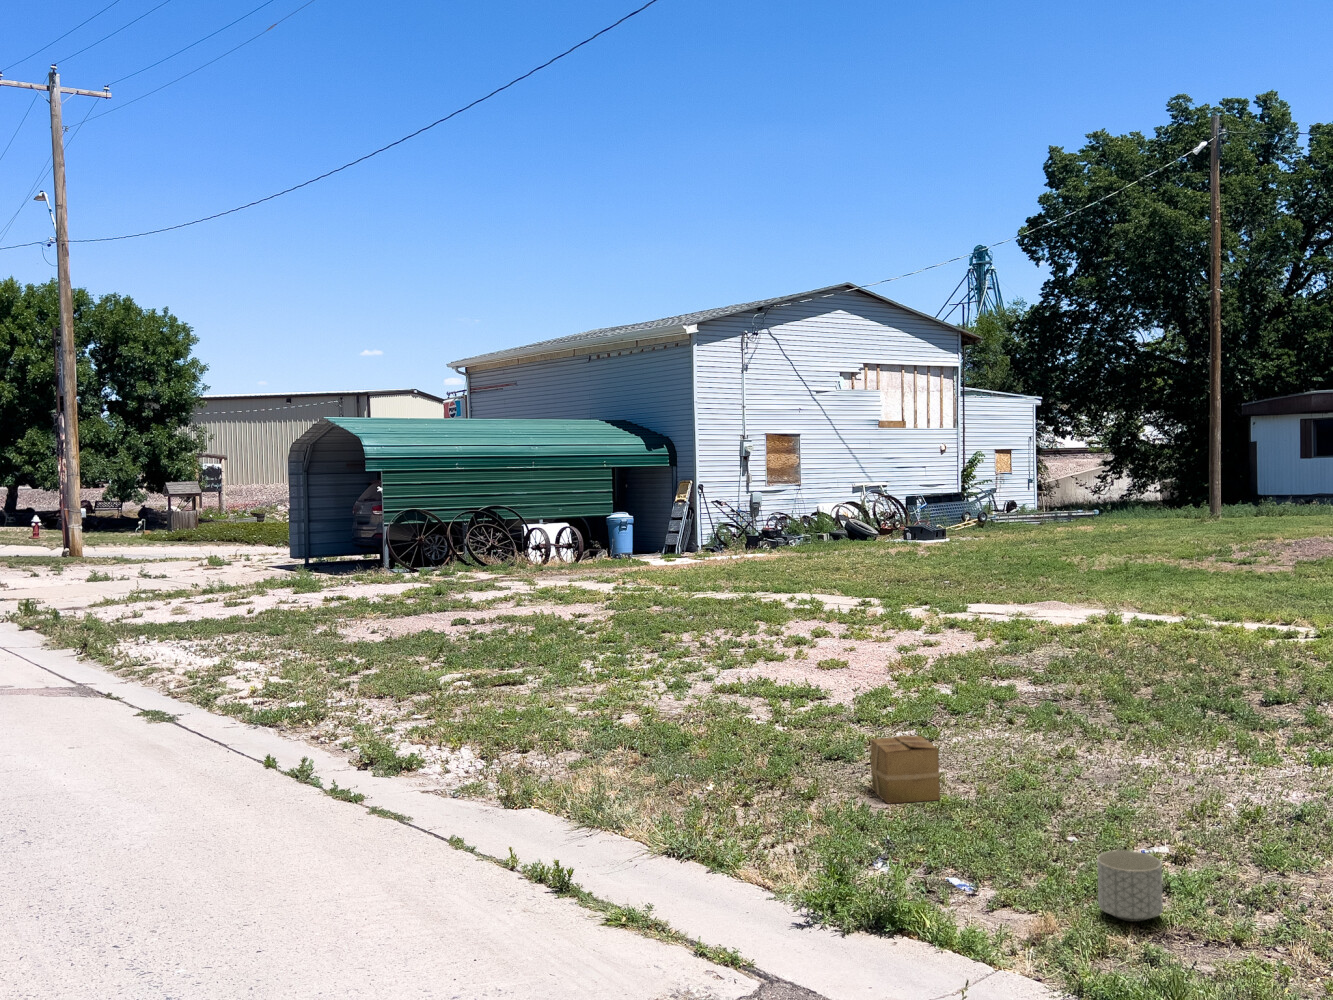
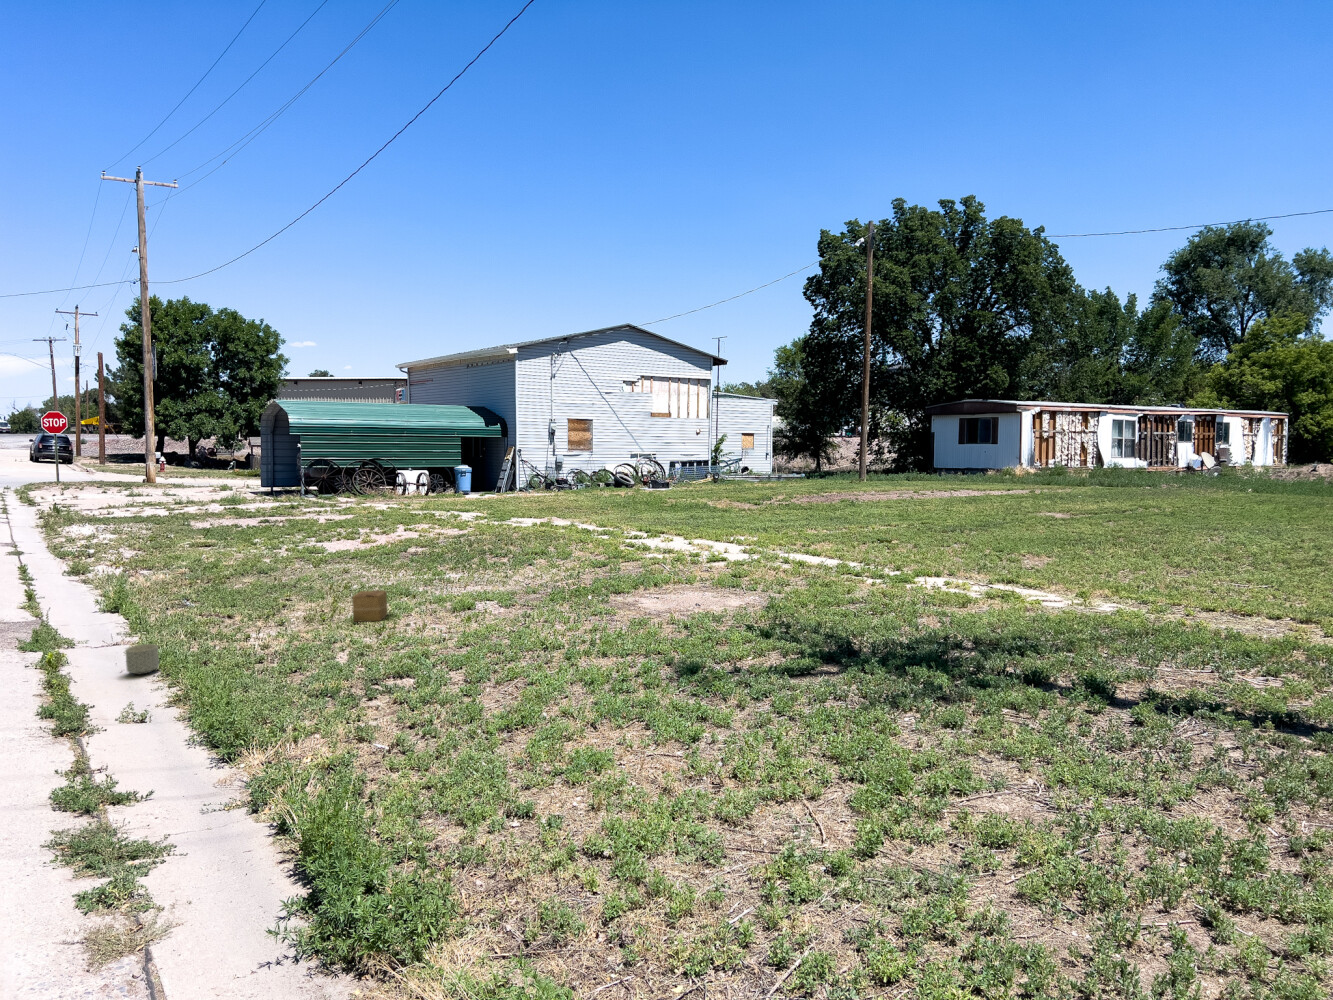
cardboard box: present [871,736,940,804] -> present [352,590,387,622]

